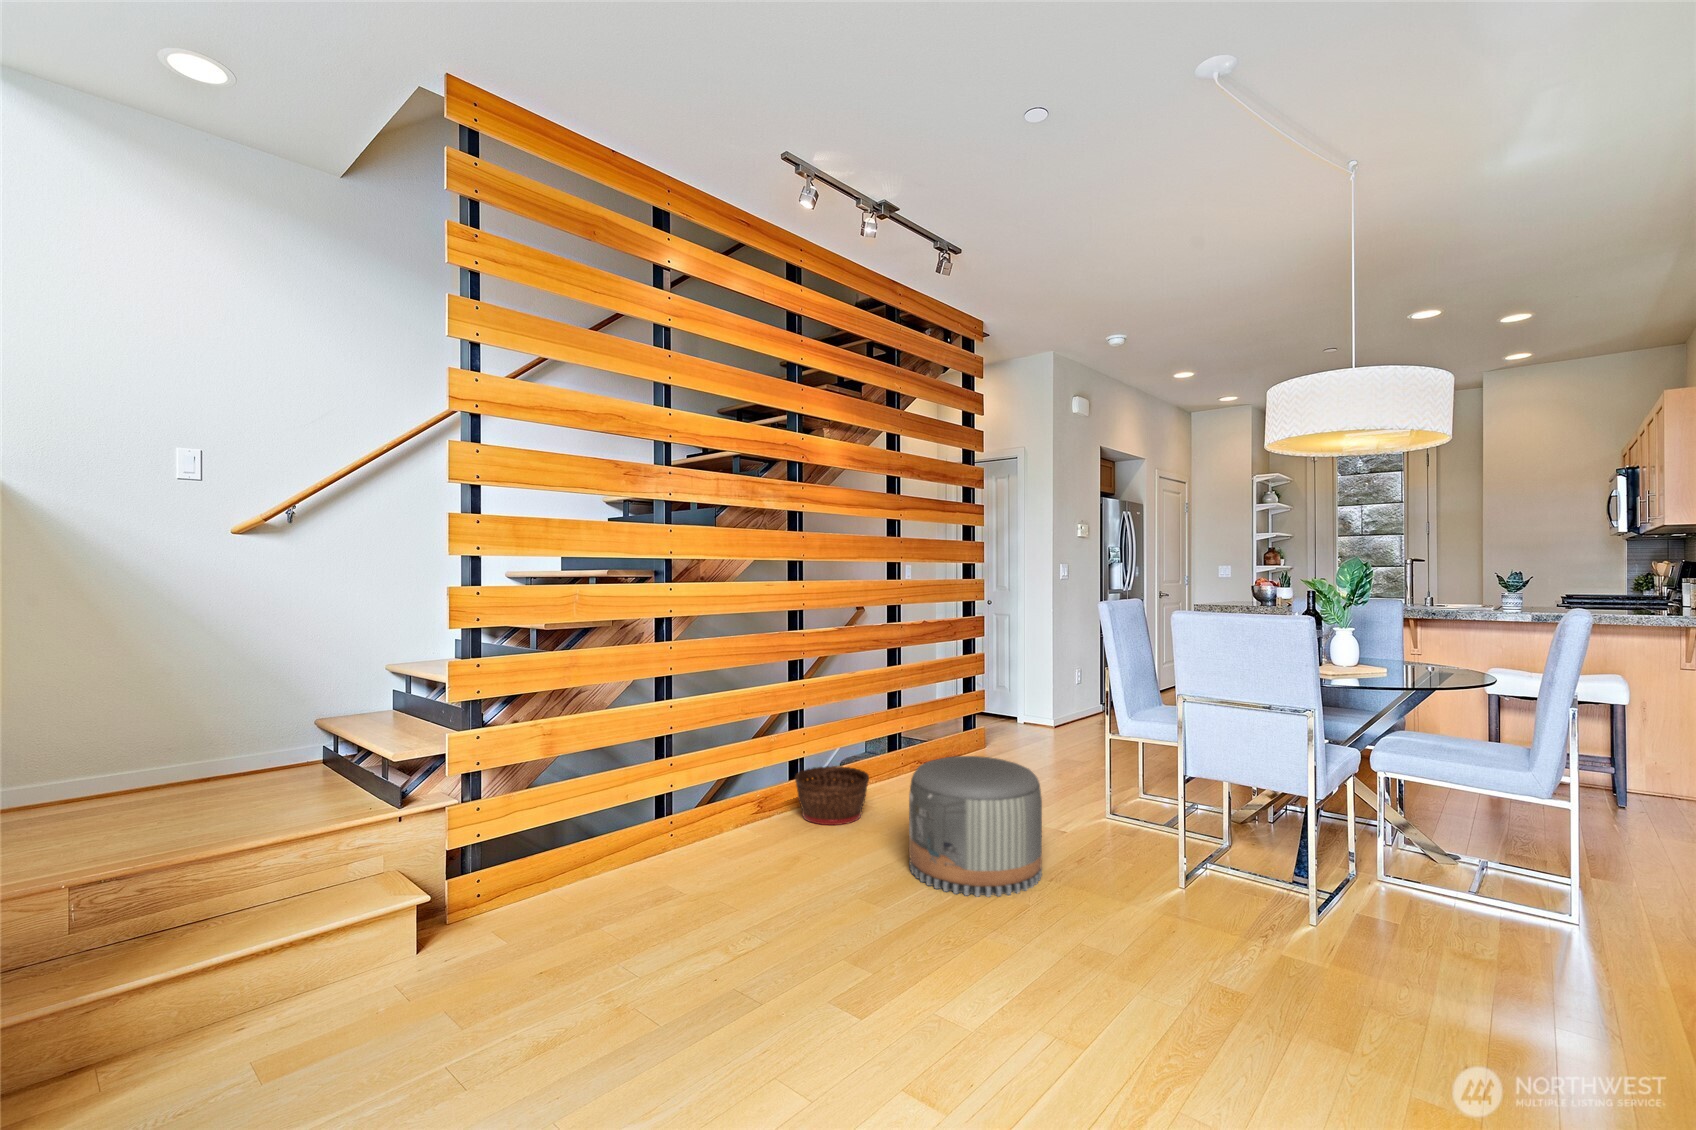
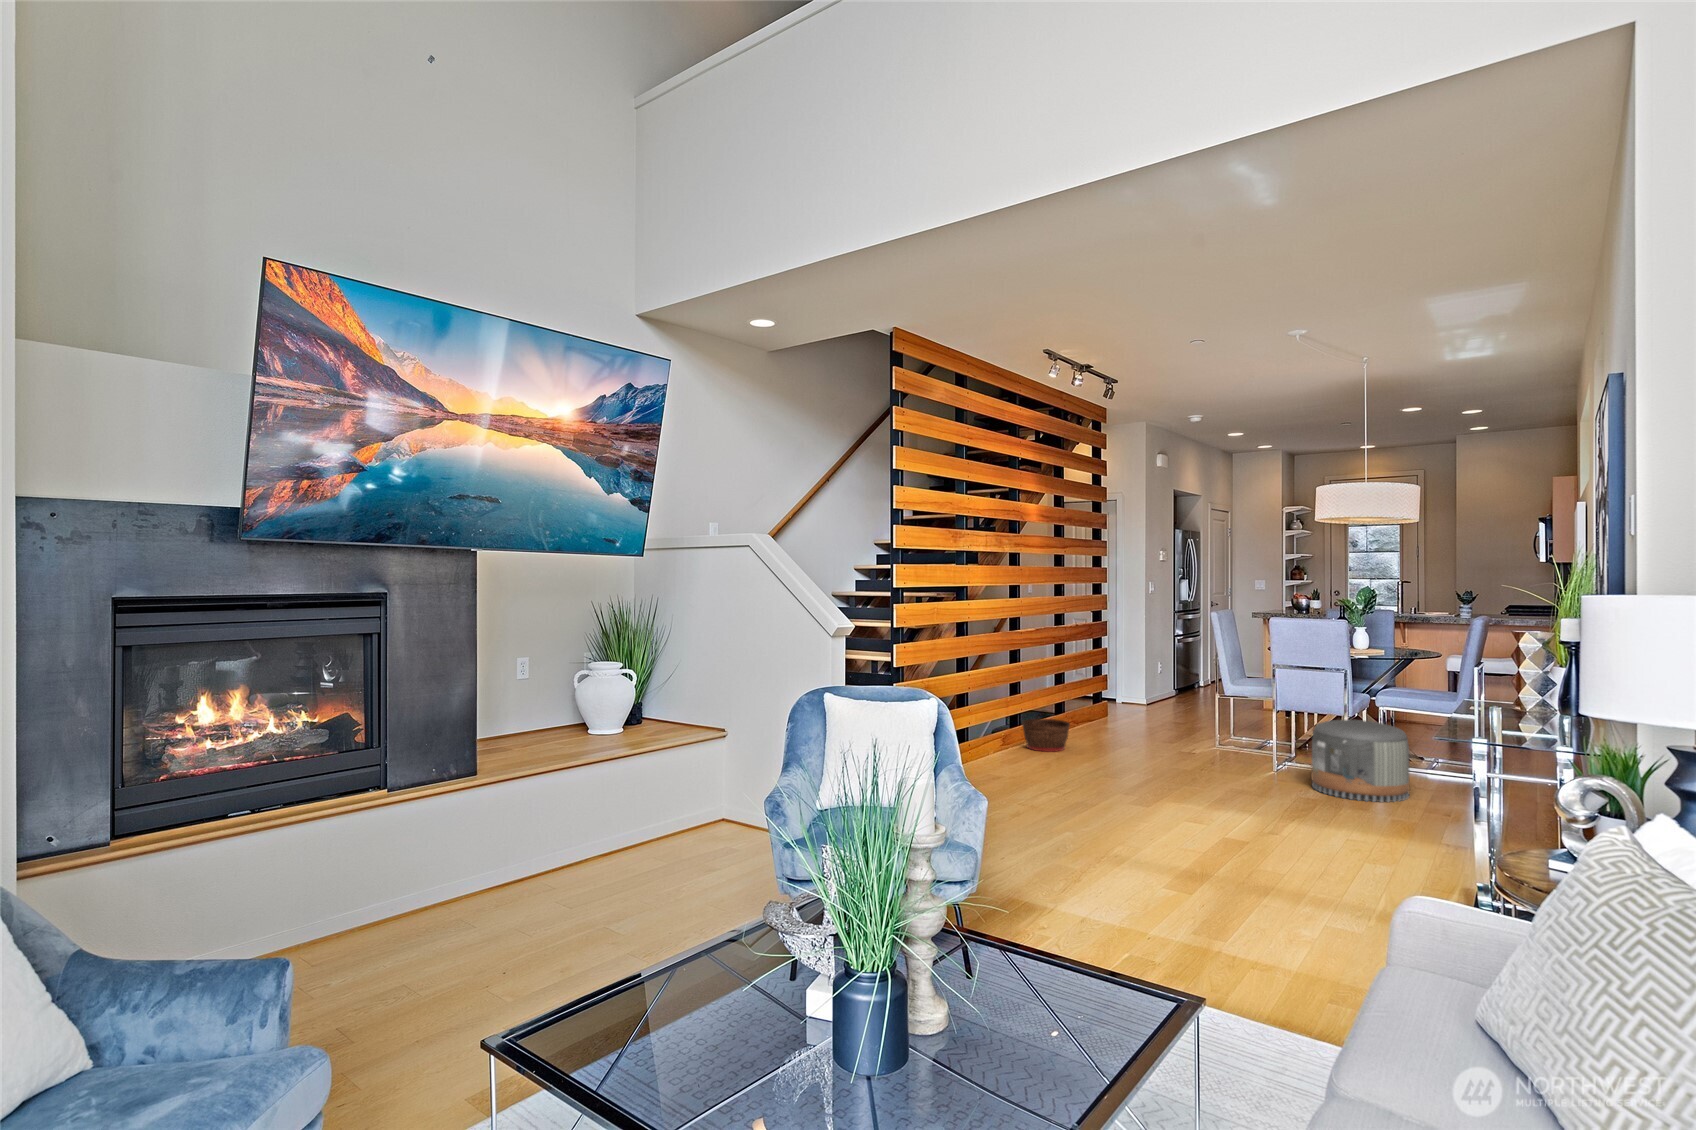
pouf: present [909,756,1042,897] -> present [1312,720,1409,802]

